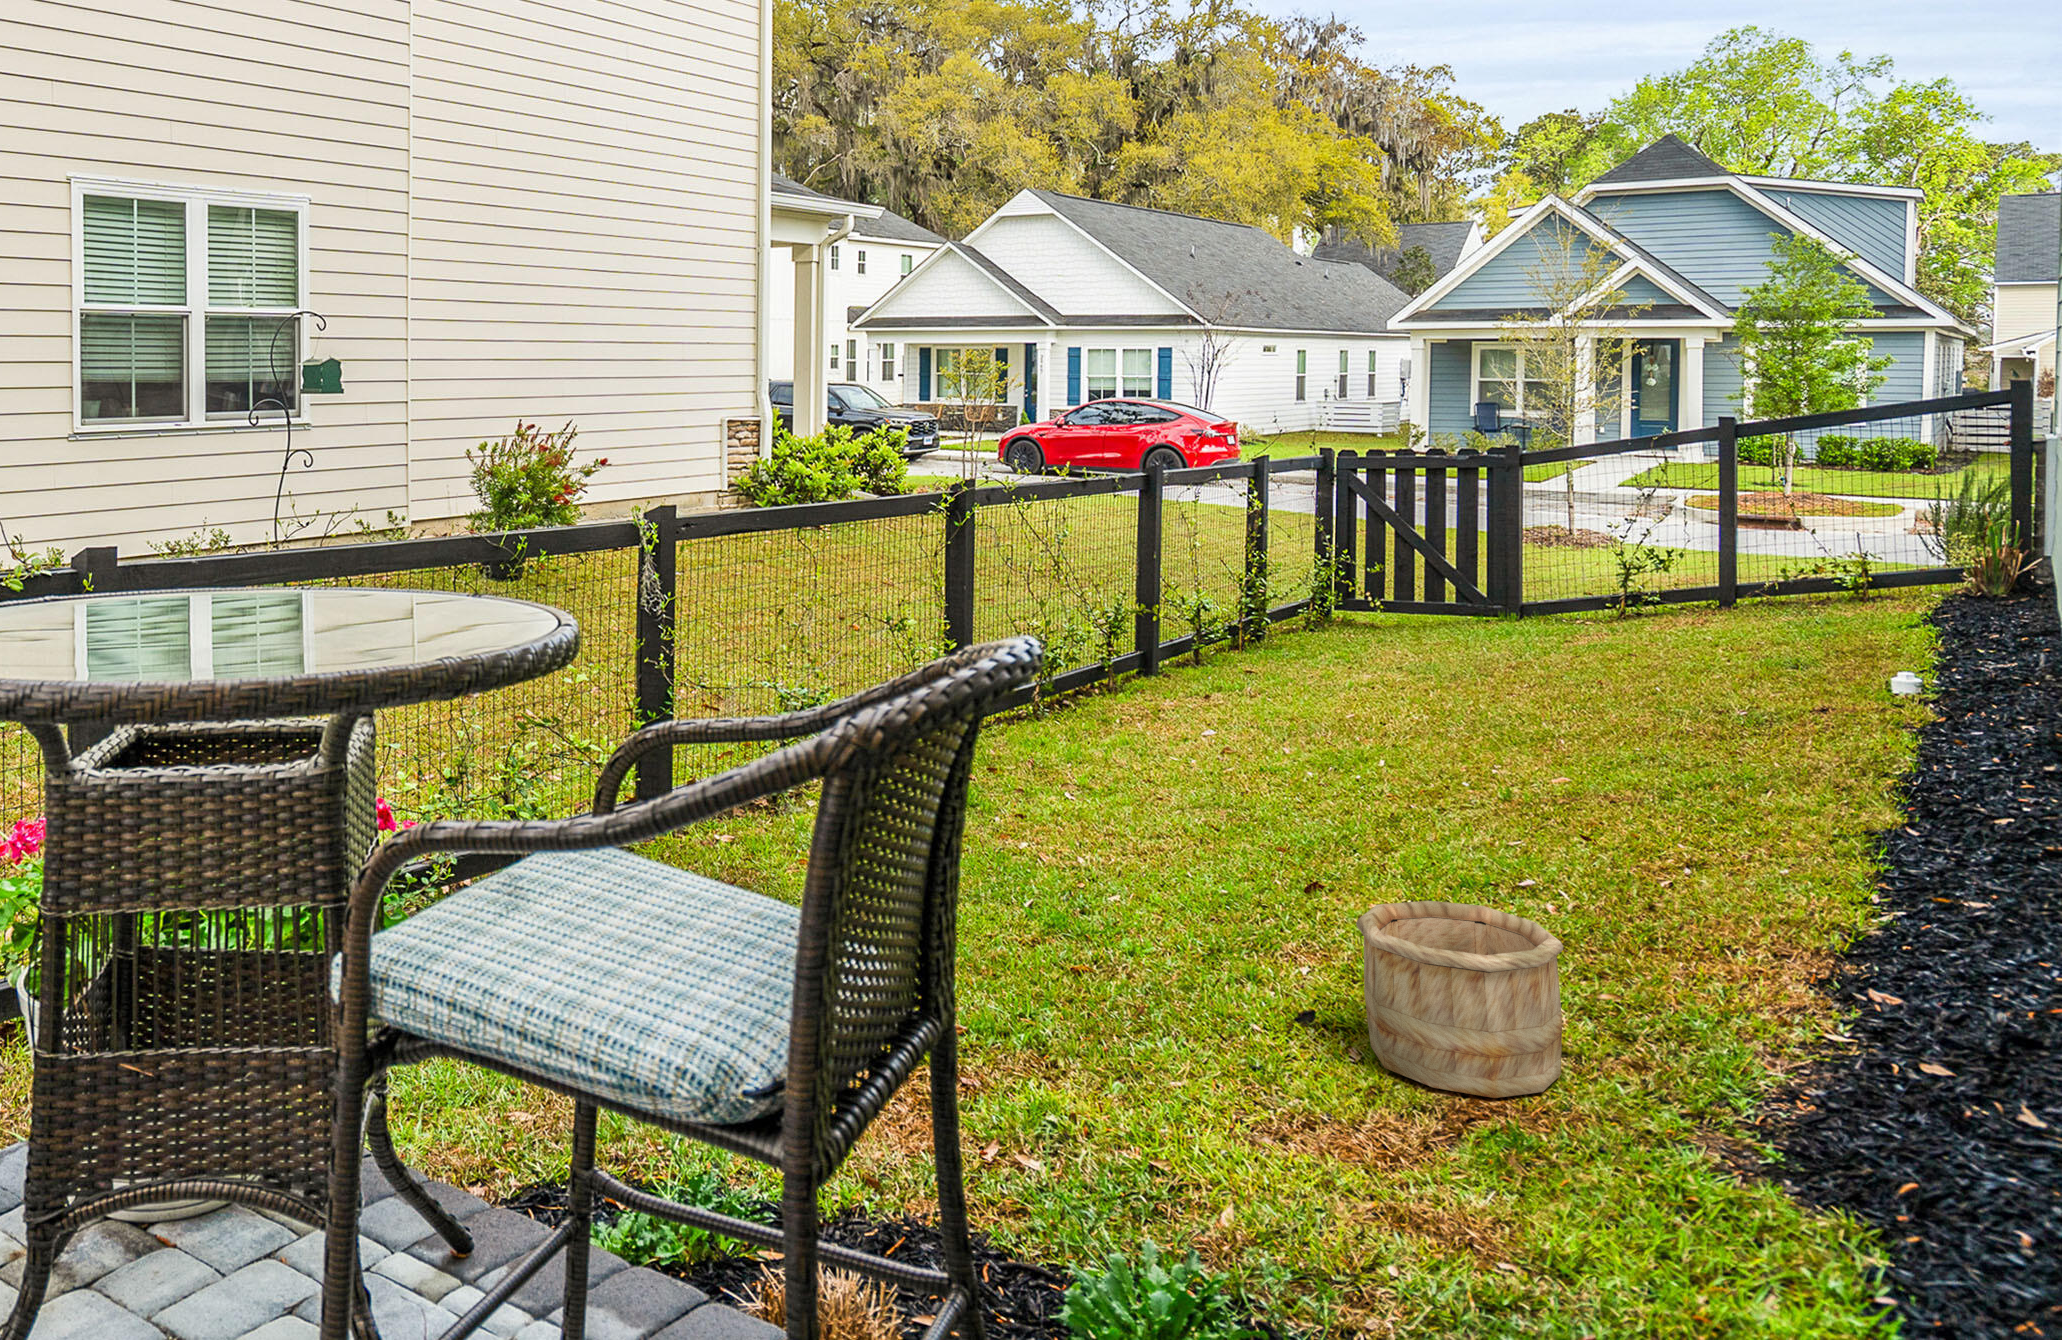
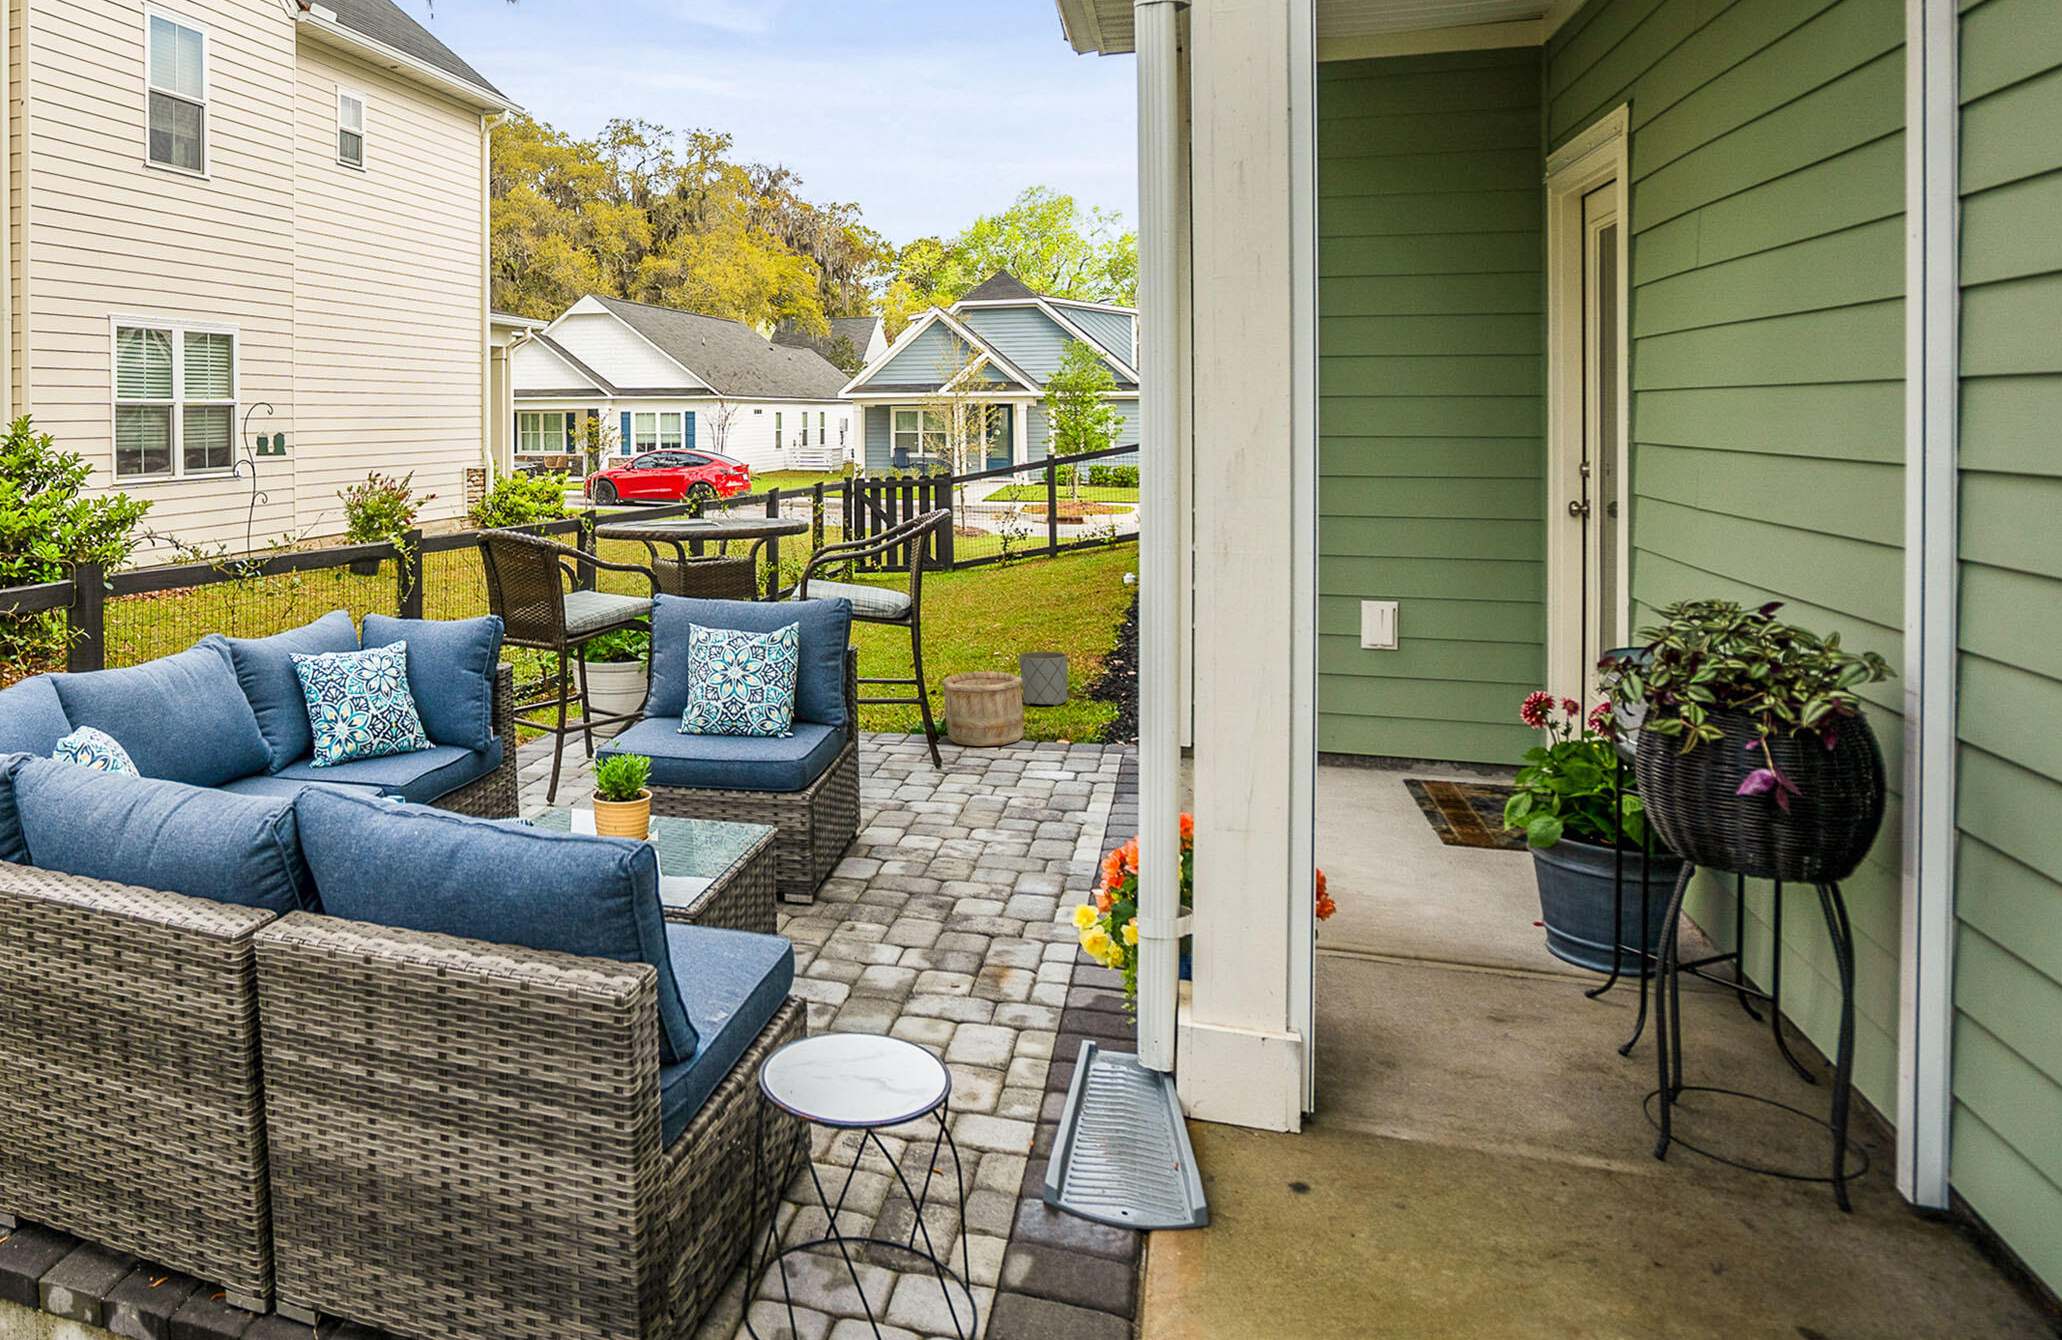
planter: none [1579,851,1702,988] -> present [1019,651,1067,706]

